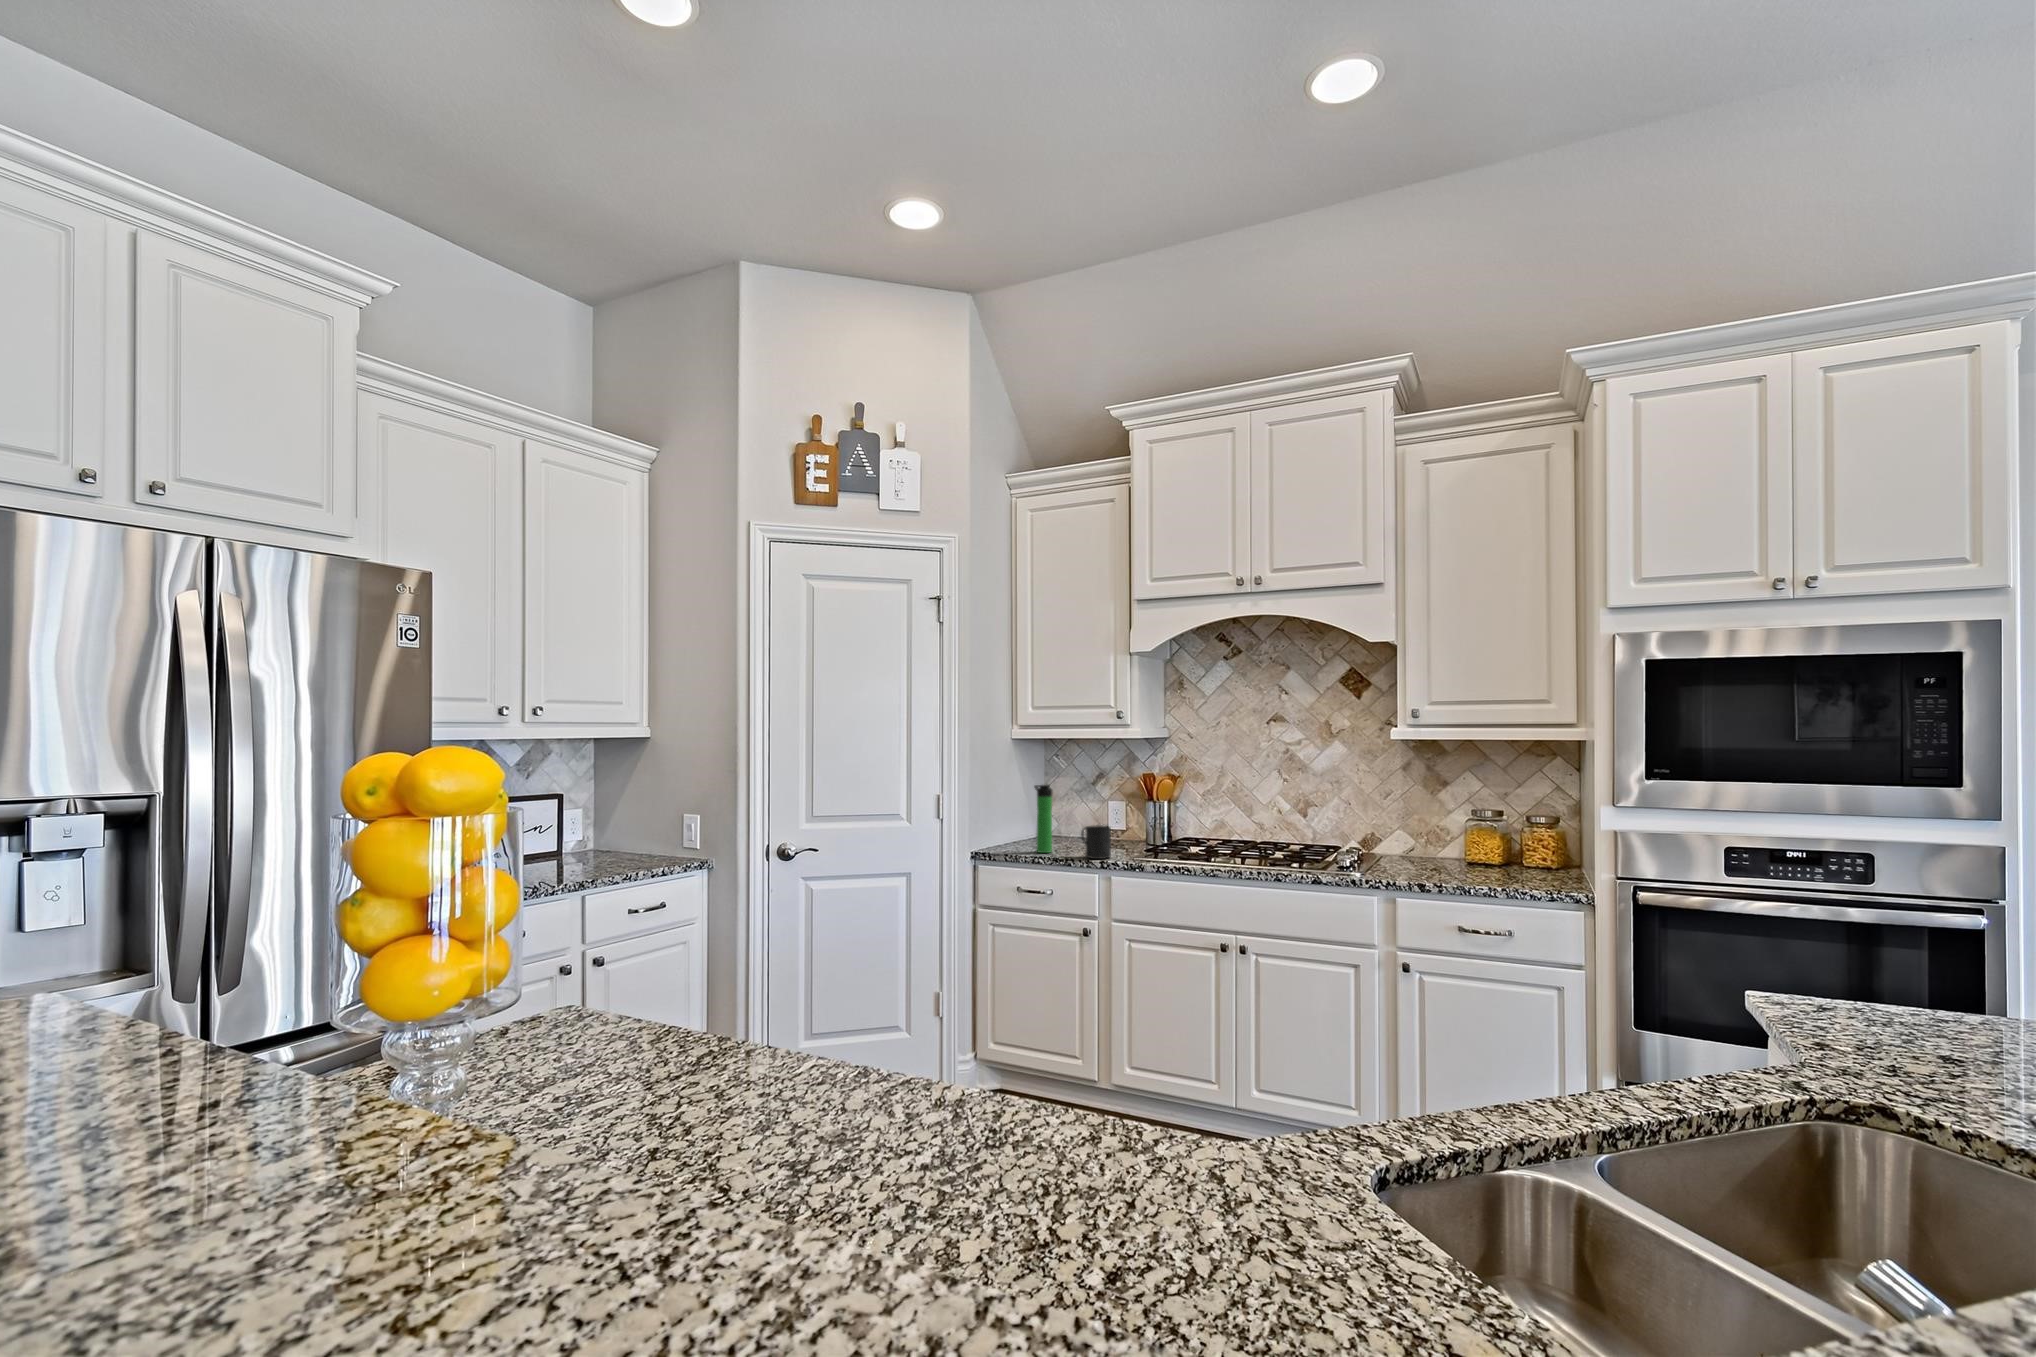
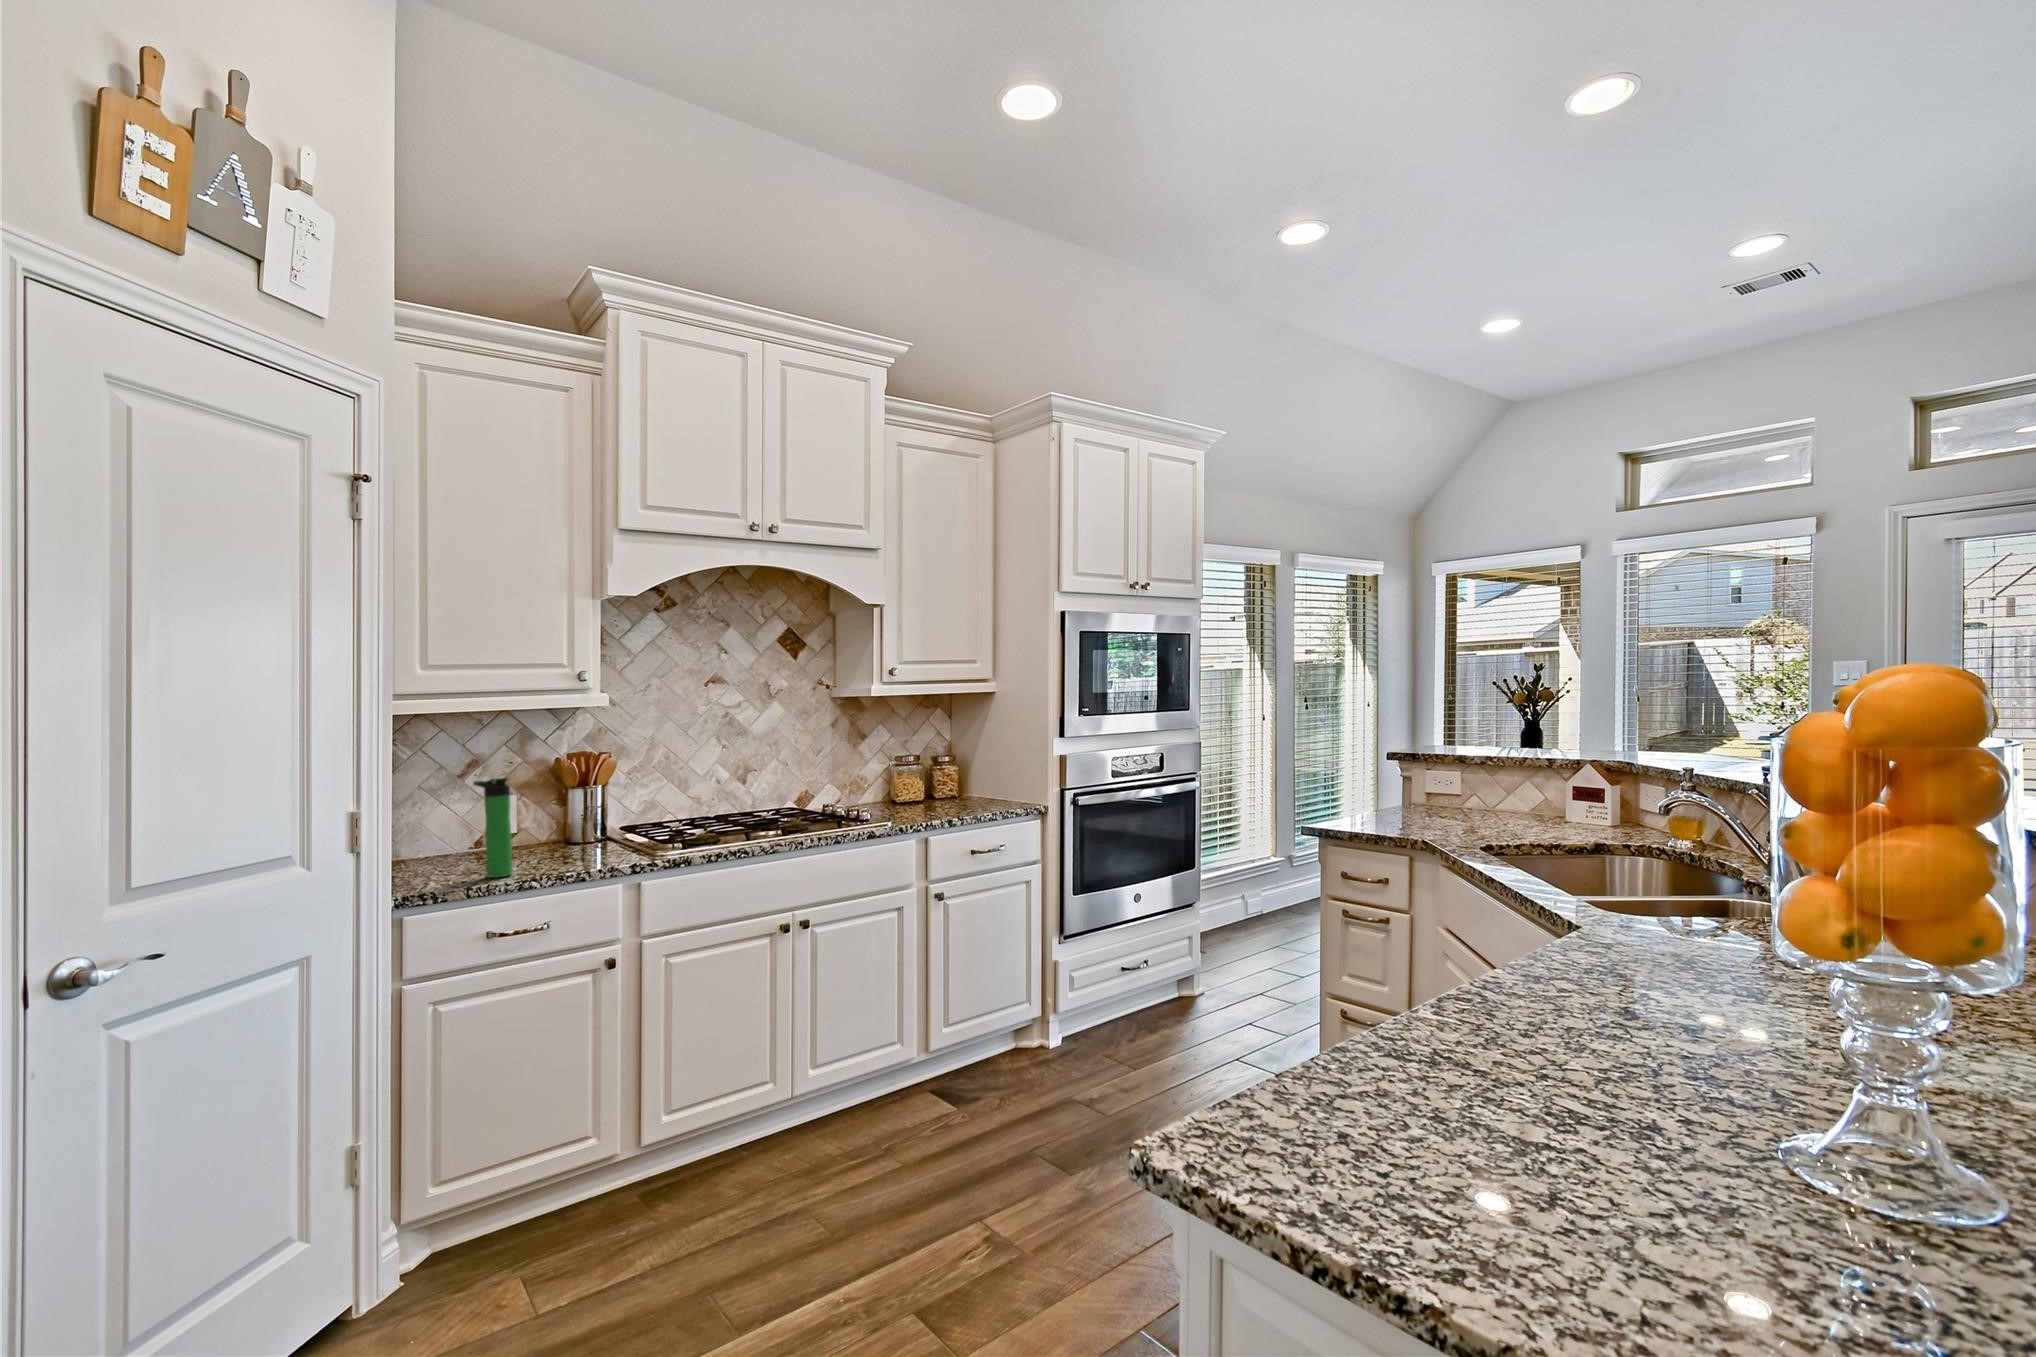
mug: present [1081,825,1111,859] -> none [572,821,621,867]

